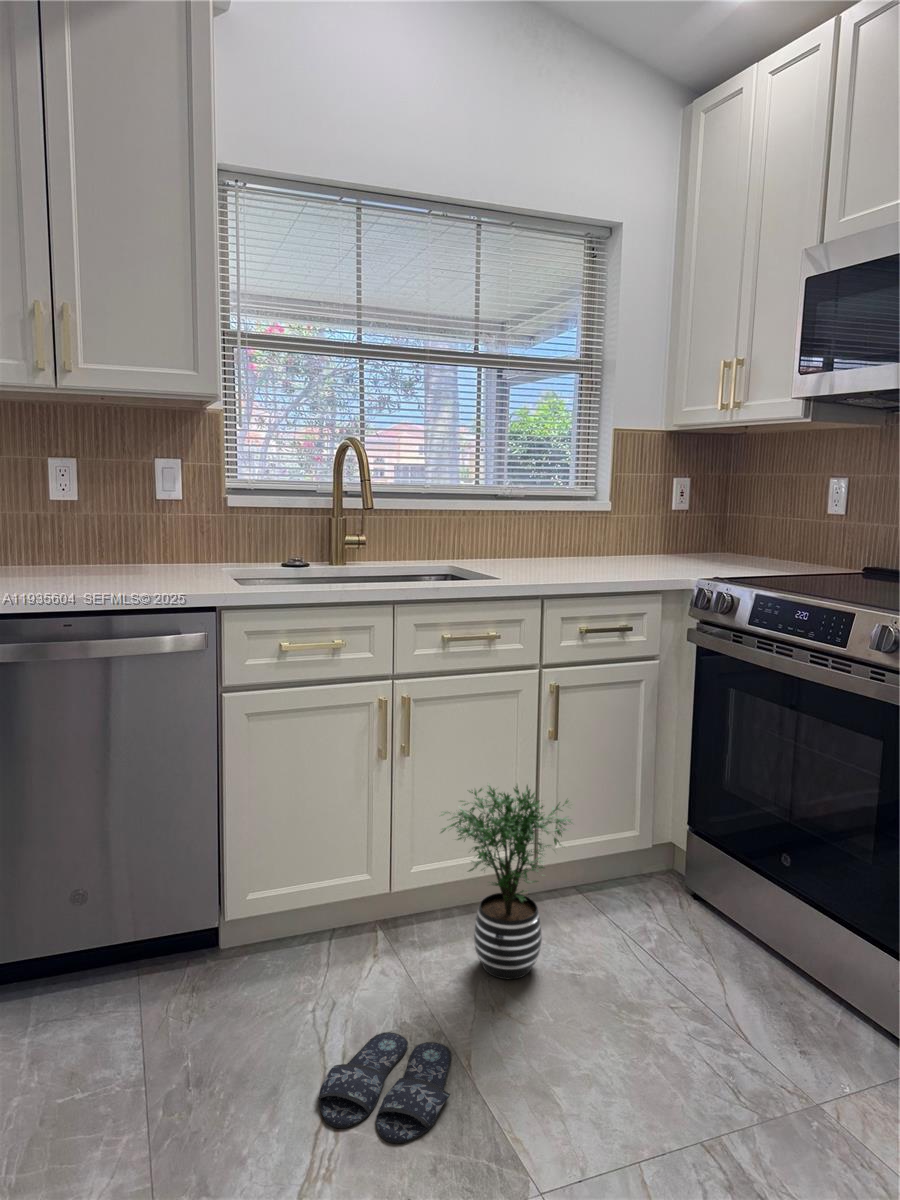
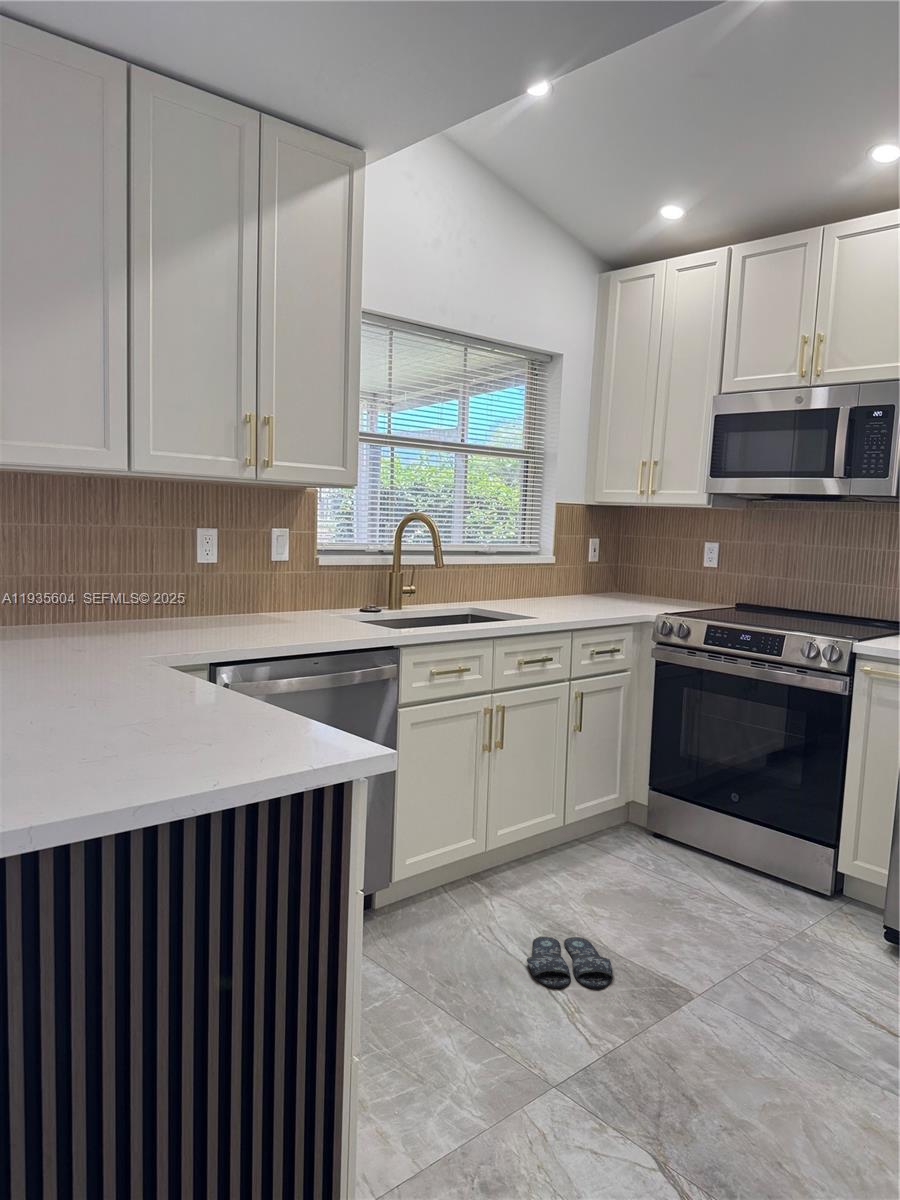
potted plant: present [441,784,572,979] -> none [531,761,627,898]

